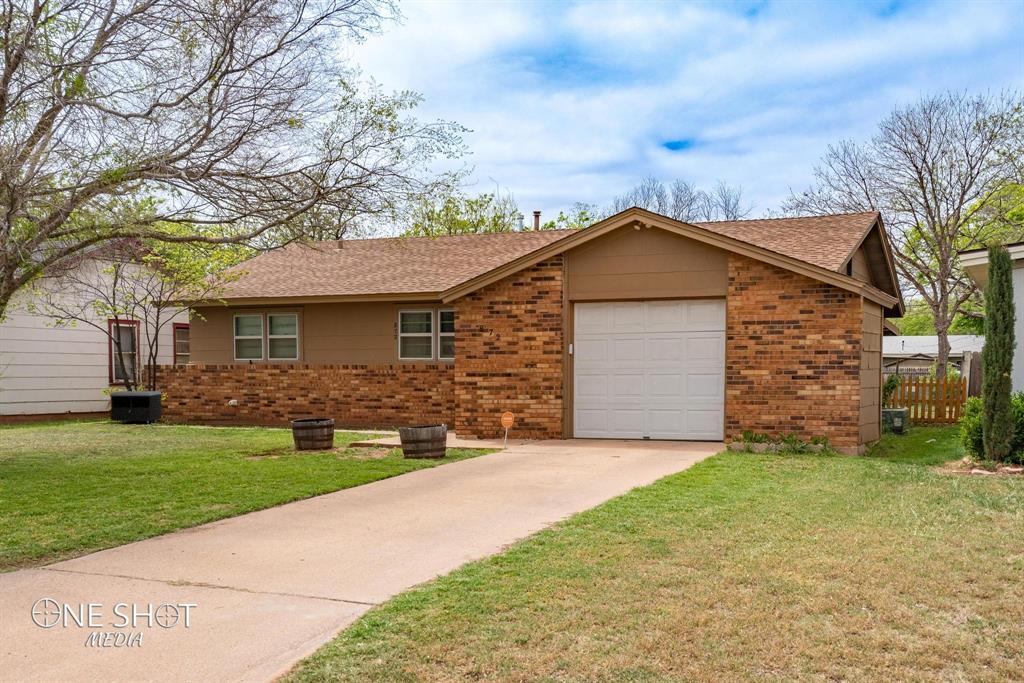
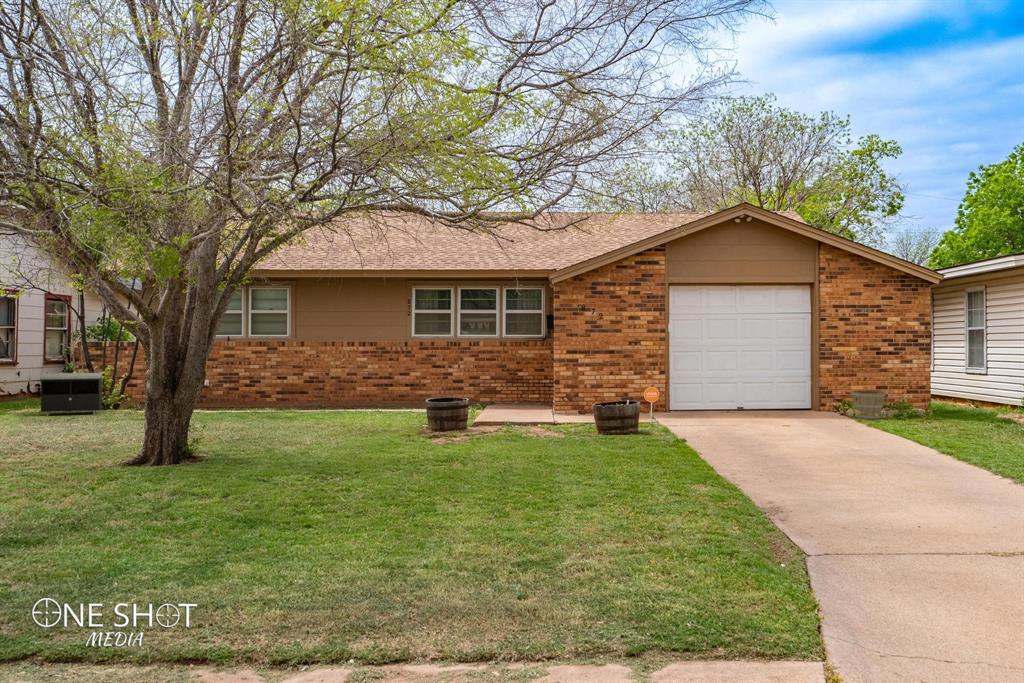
wooden bucket: none [753,419,791,453] -> present [851,390,885,419]

